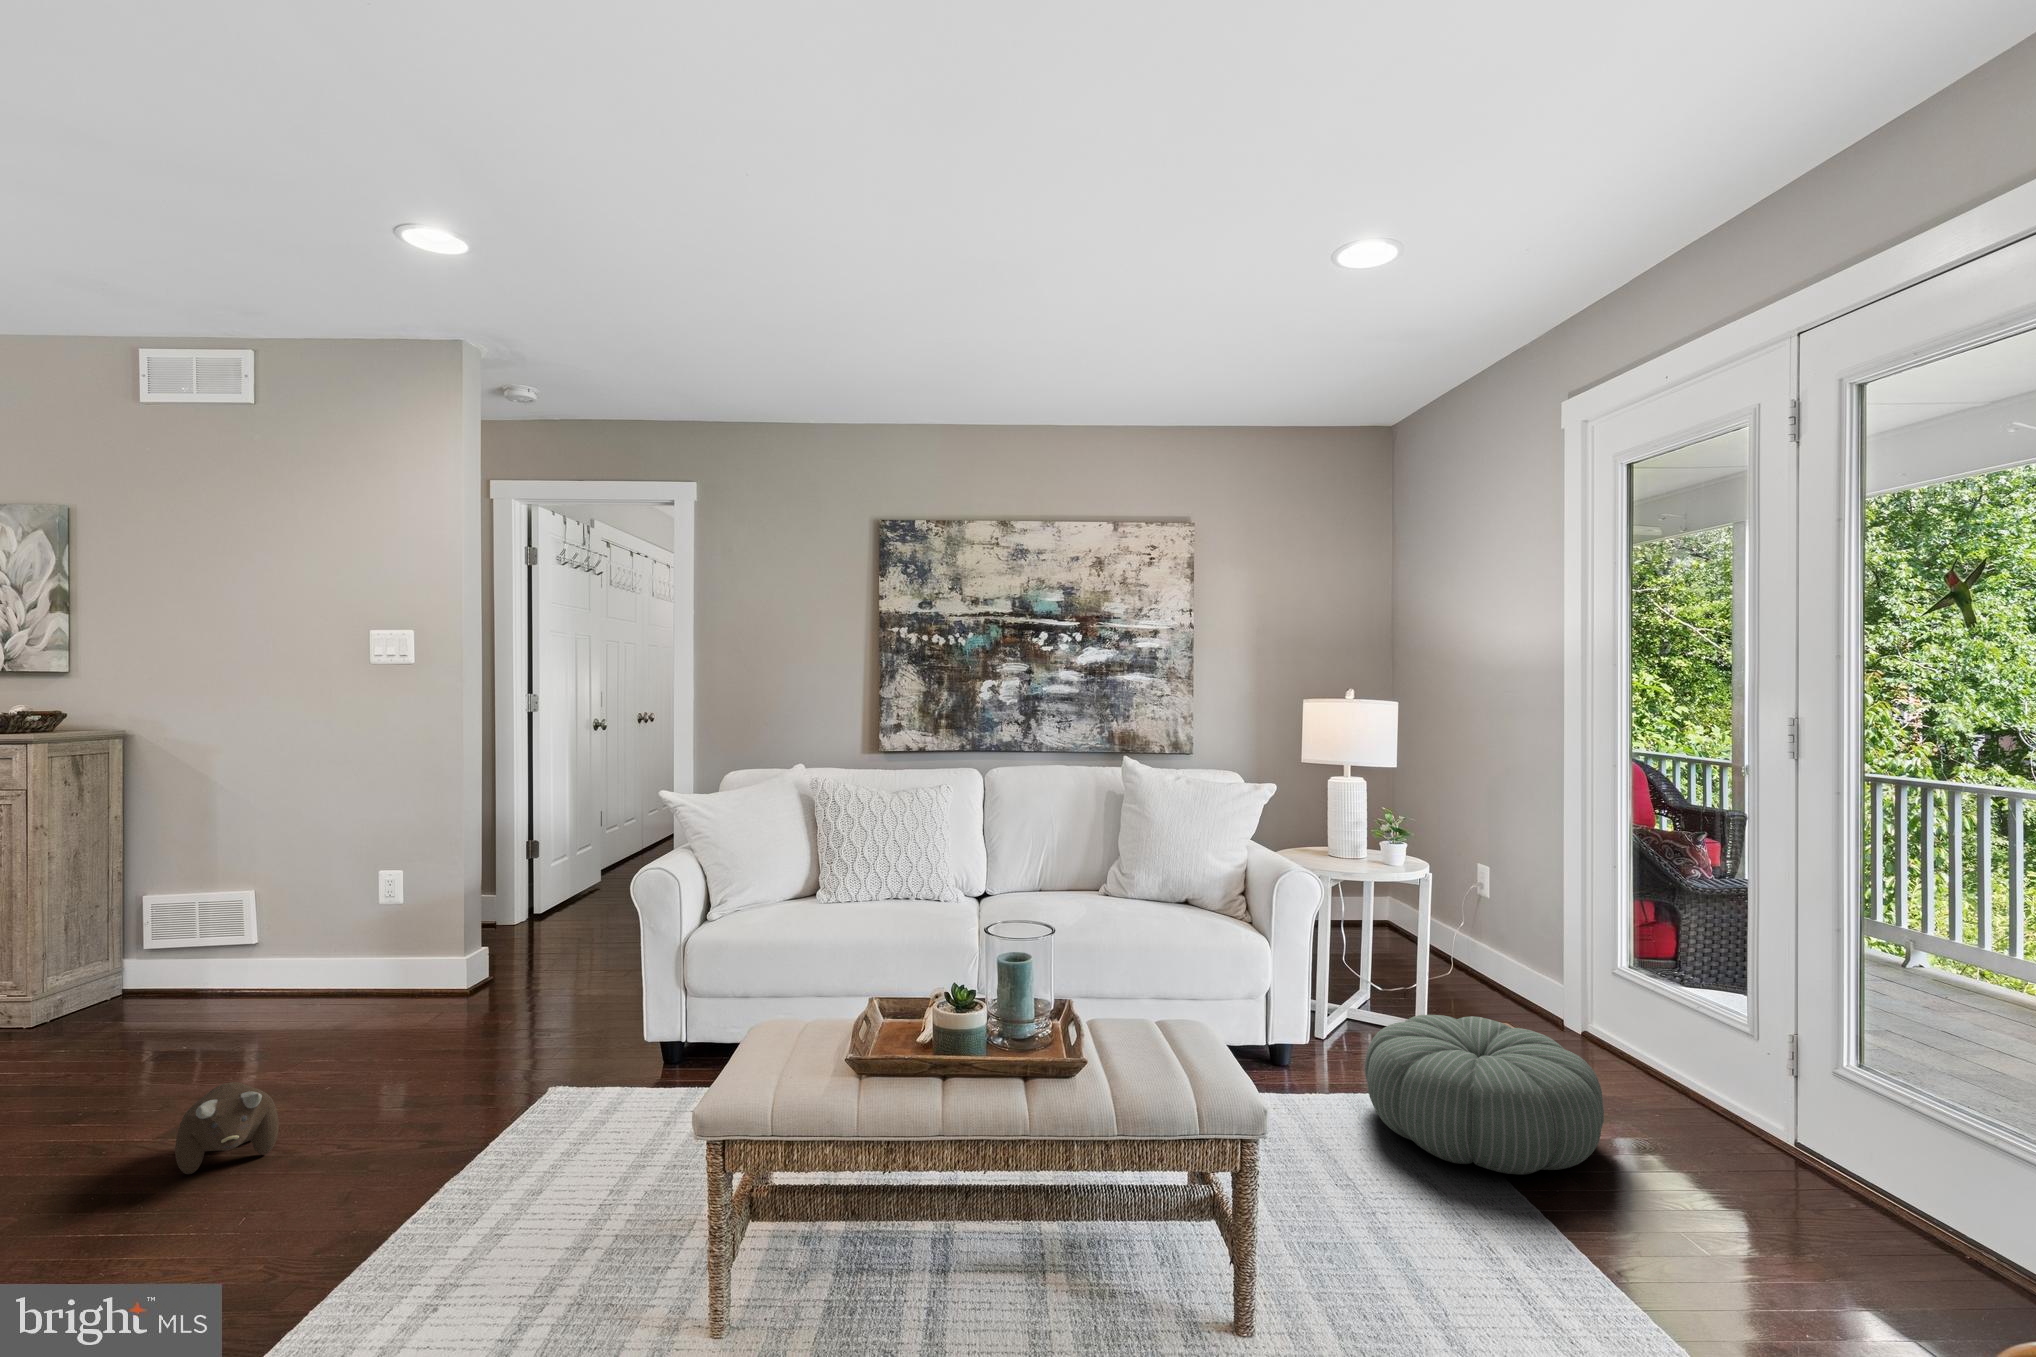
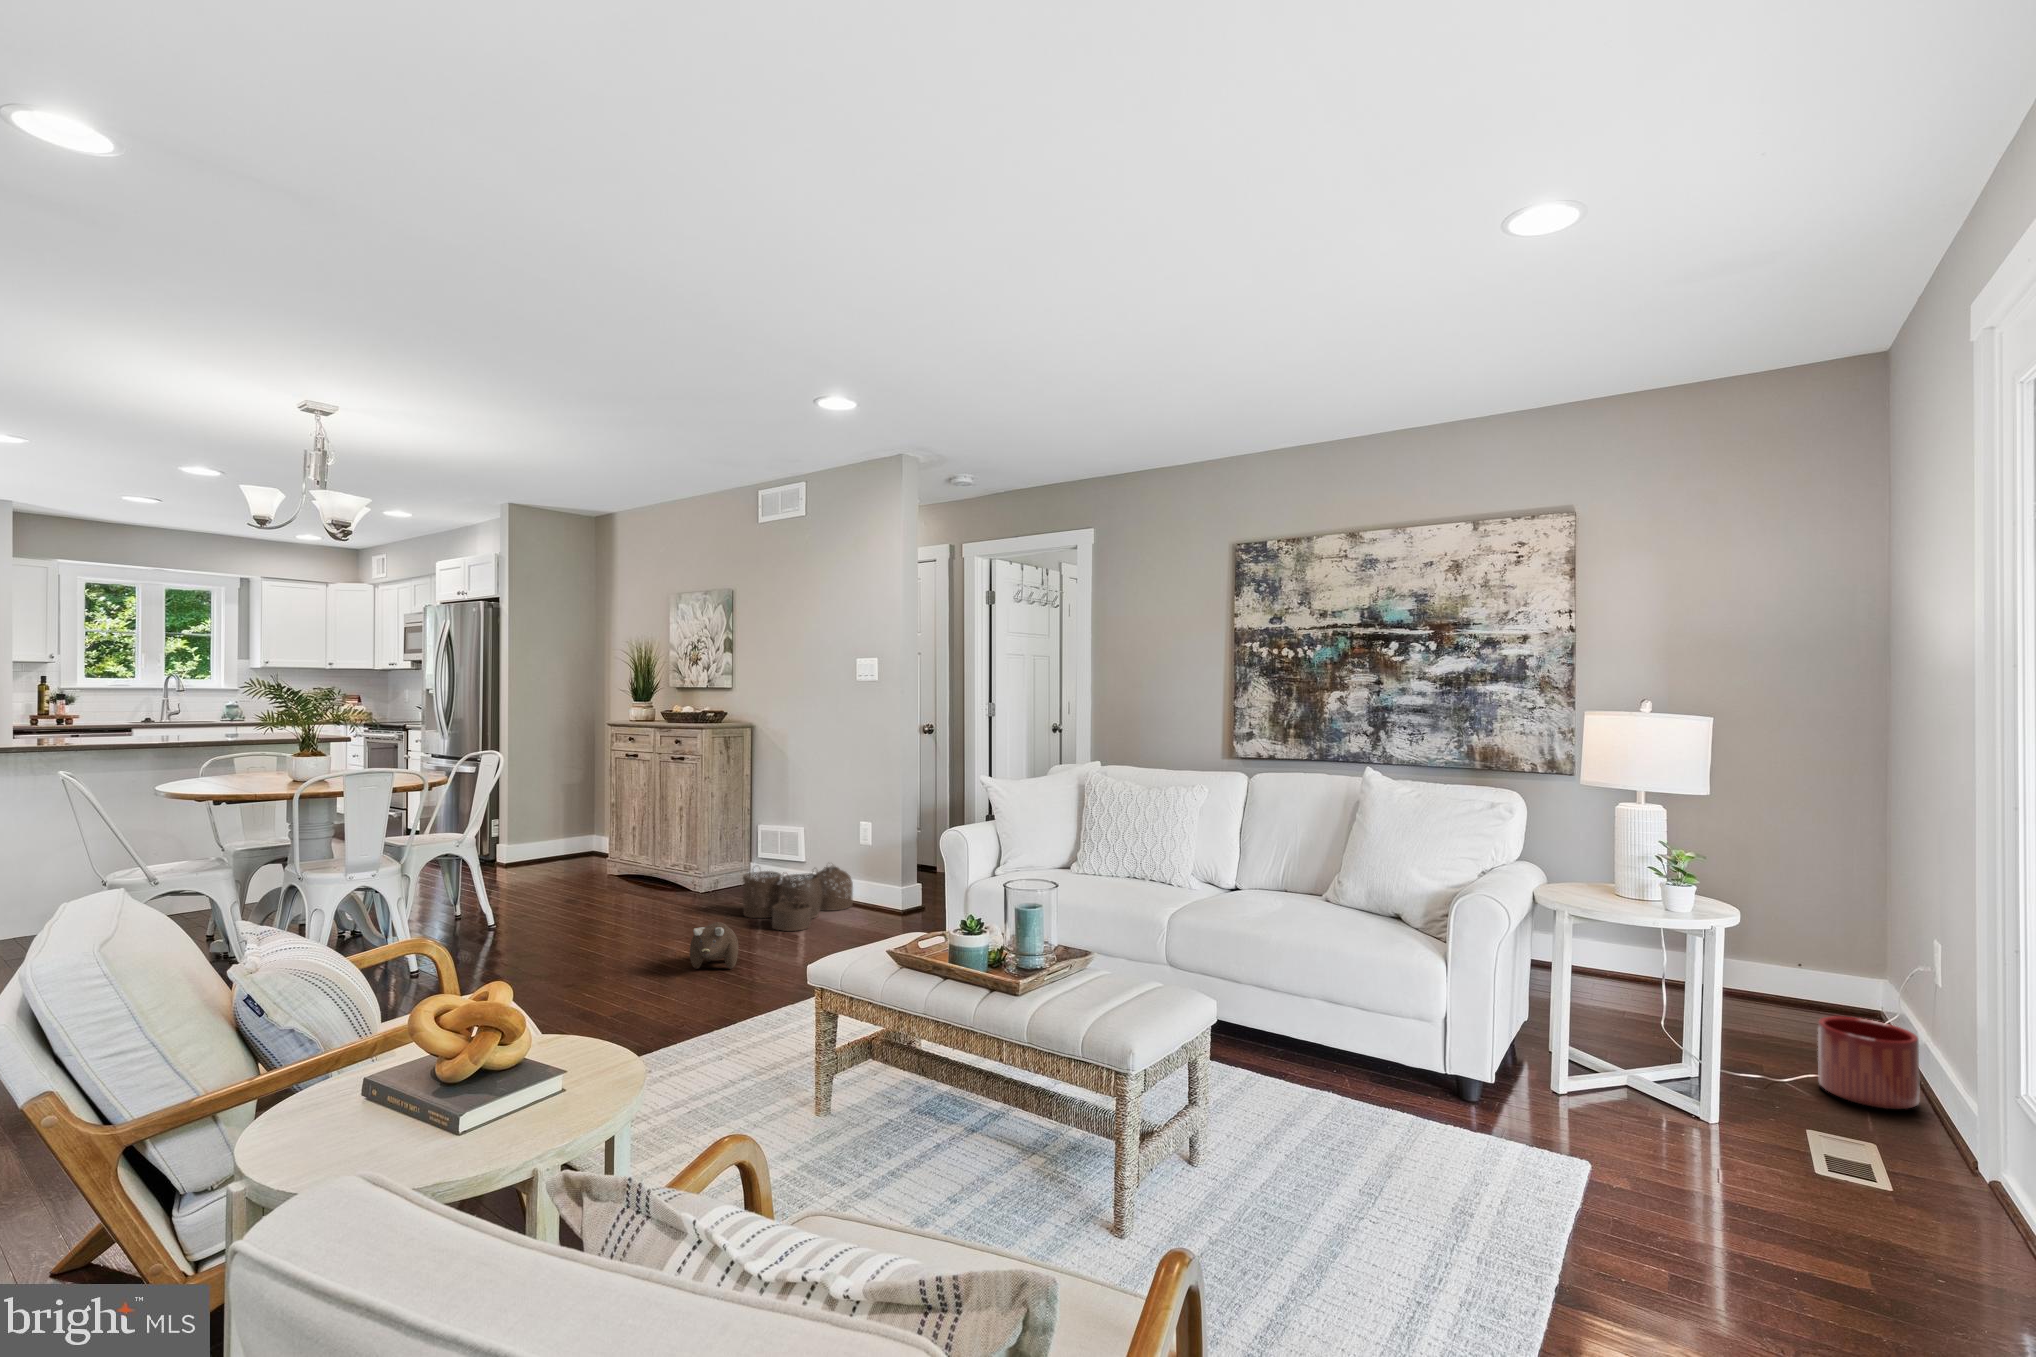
planter: none [1418,924,1479,988] -> present [1818,1016,1919,1109]
woven basket: none [164,940,362,1064] -> present [743,866,853,931]
pouf: present [1365,1015,1604,1175] -> none [1460,1070,1762,1267]

